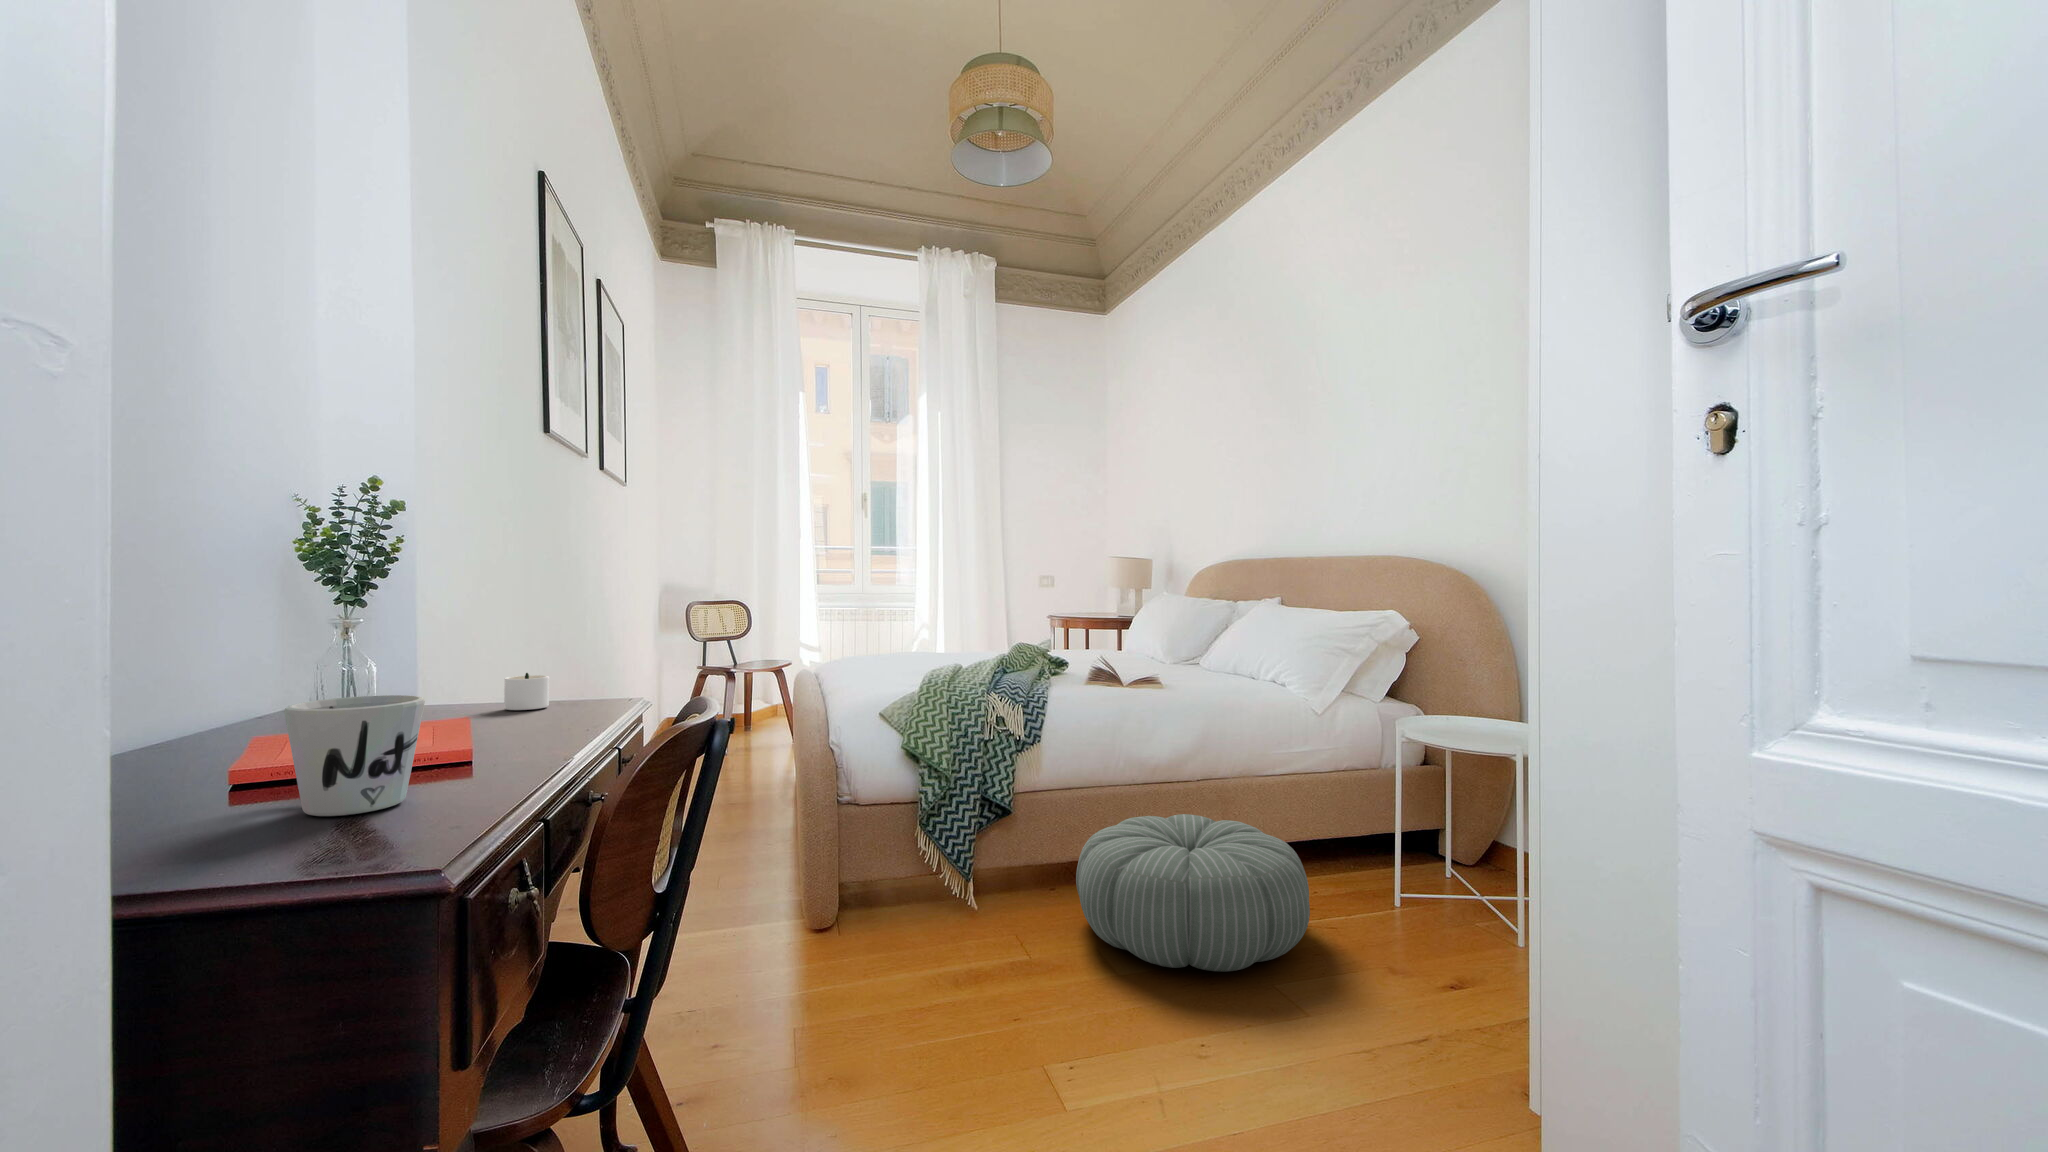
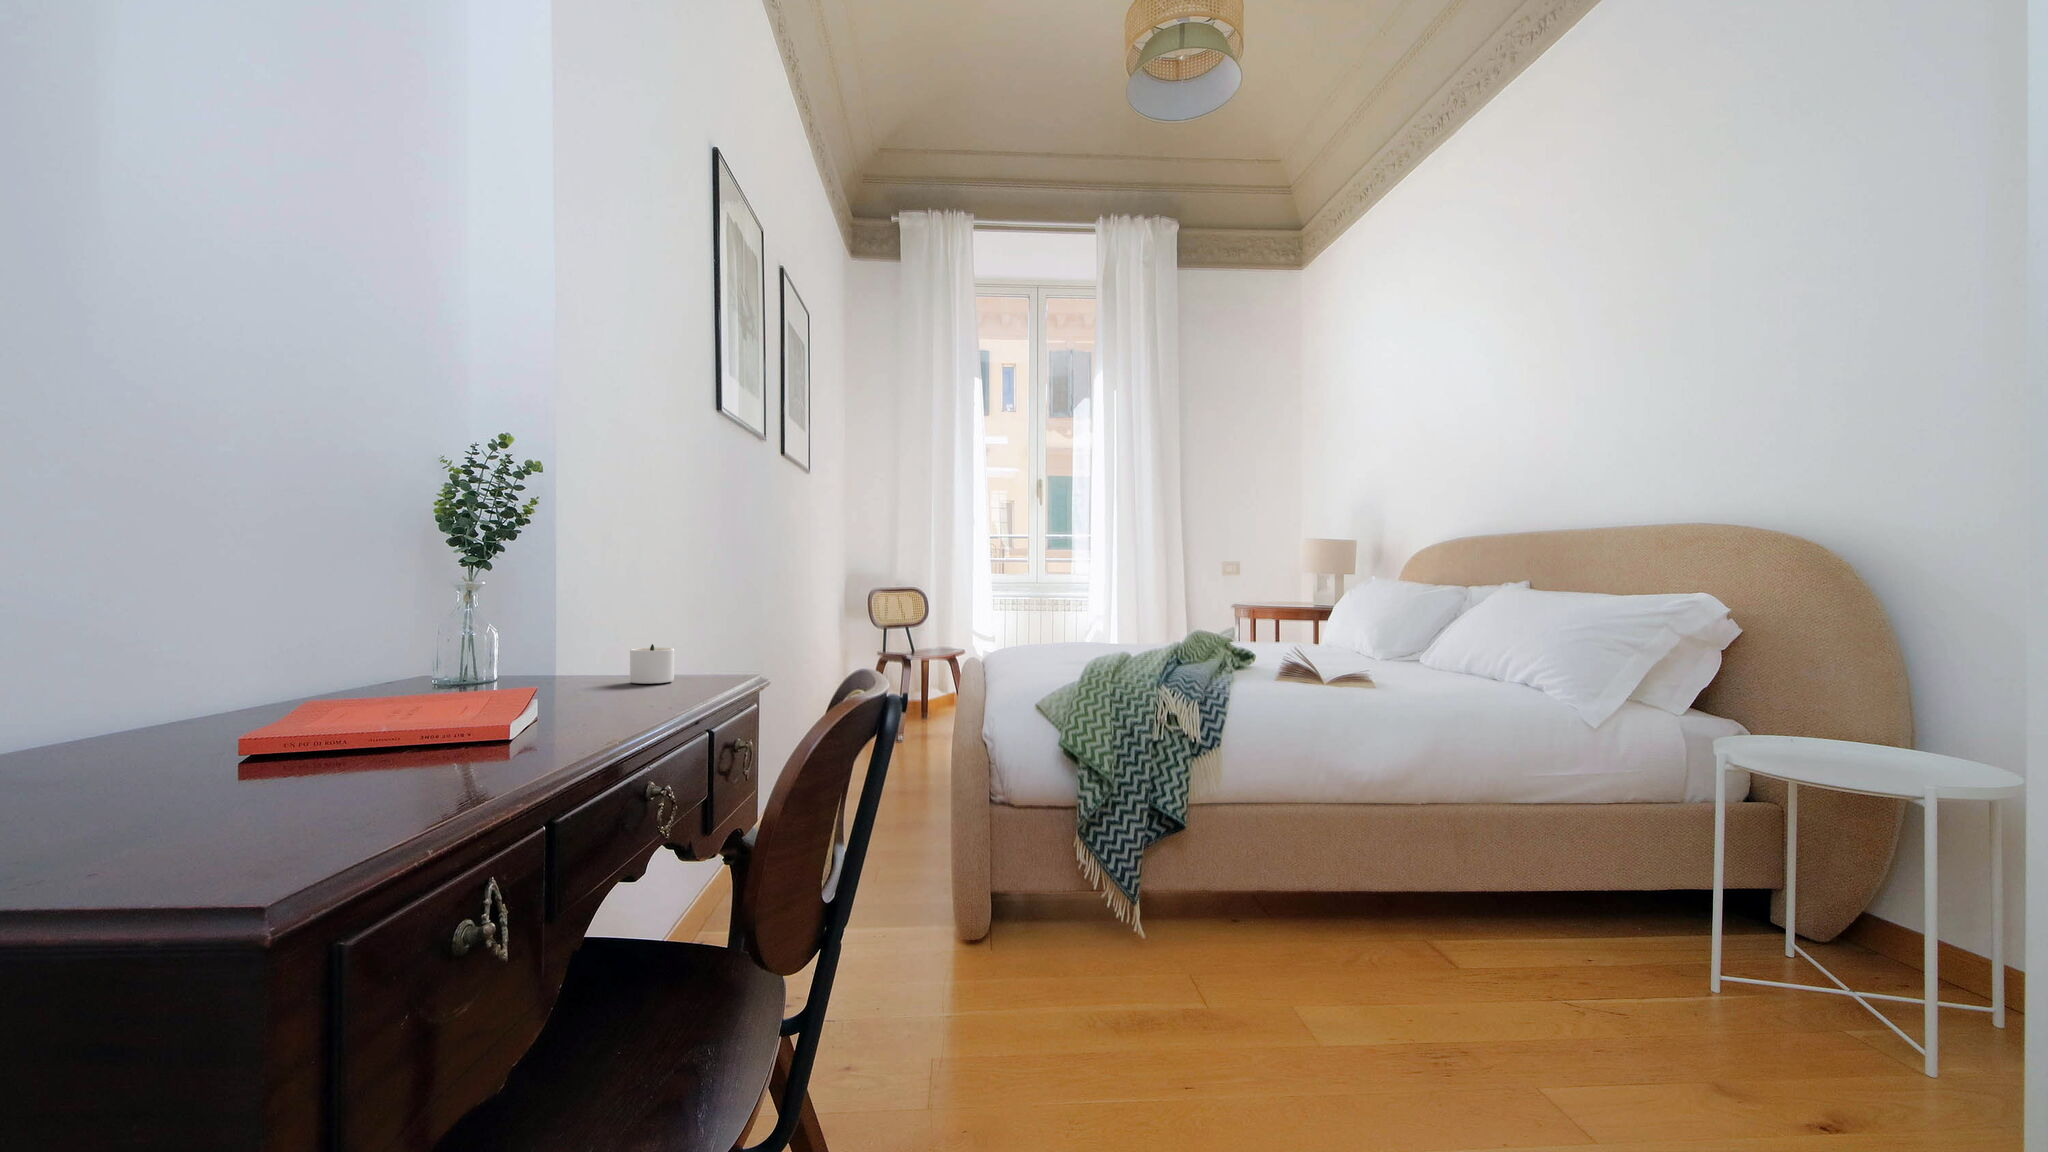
mug: present [284,695,425,816] -> none [285,656,449,794]
pouf: present [1076,814,1310,972] -> none [1261,844,1576,1054]

